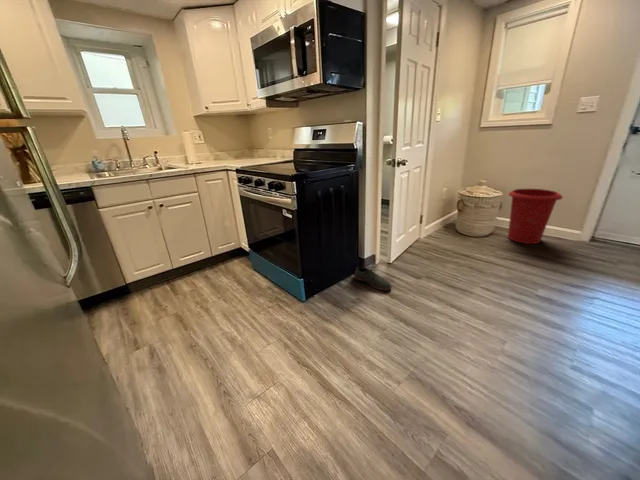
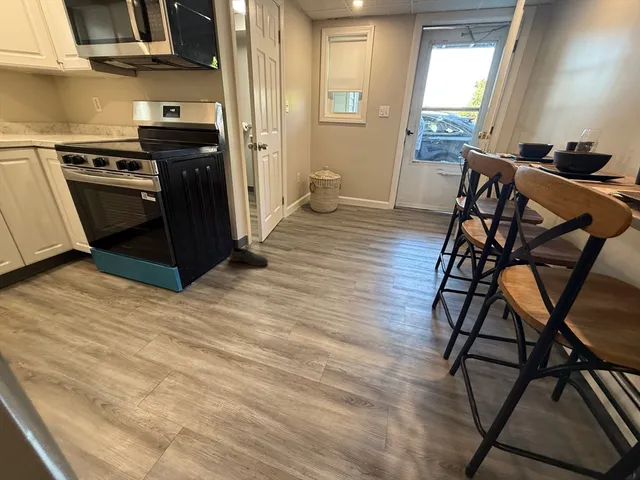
waste bin: present [508,189,562,244] -> none [344,173,377,215]

